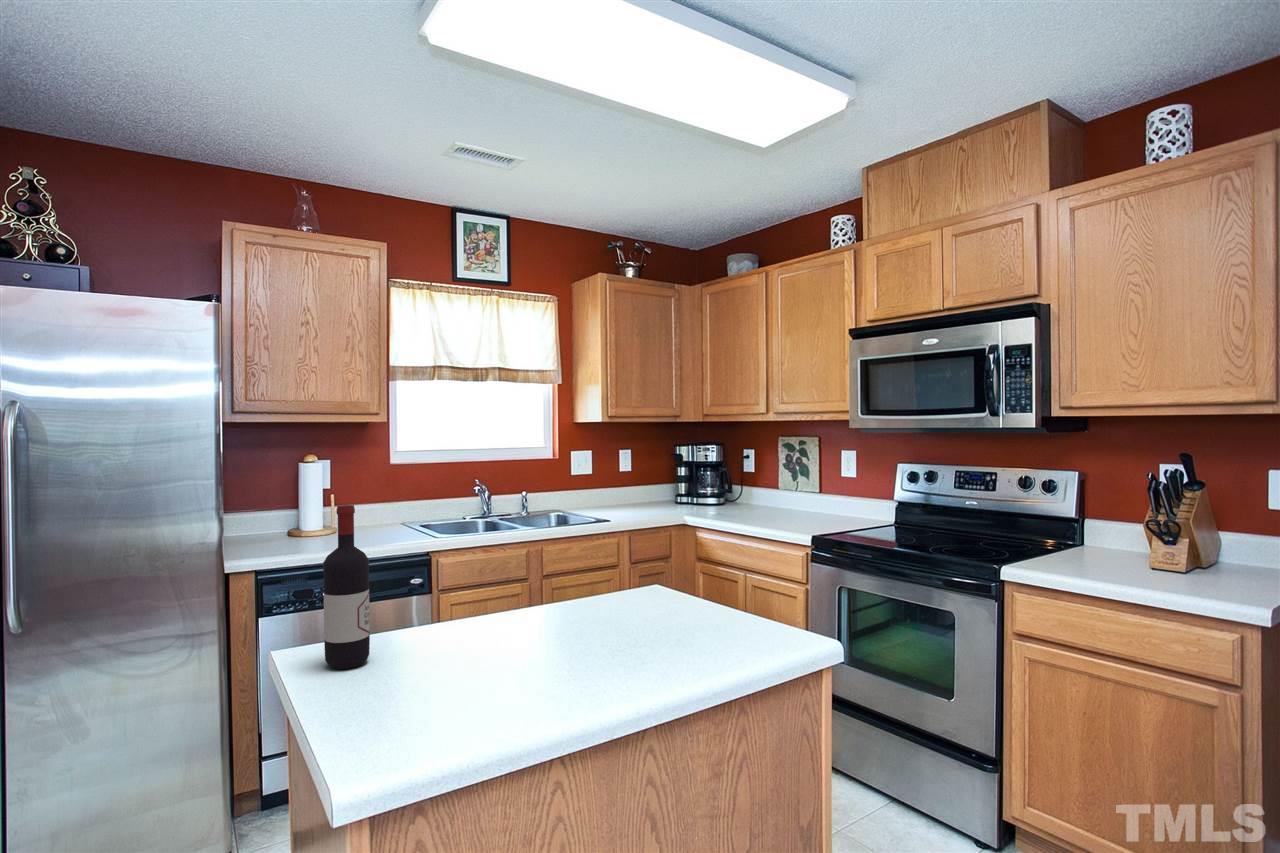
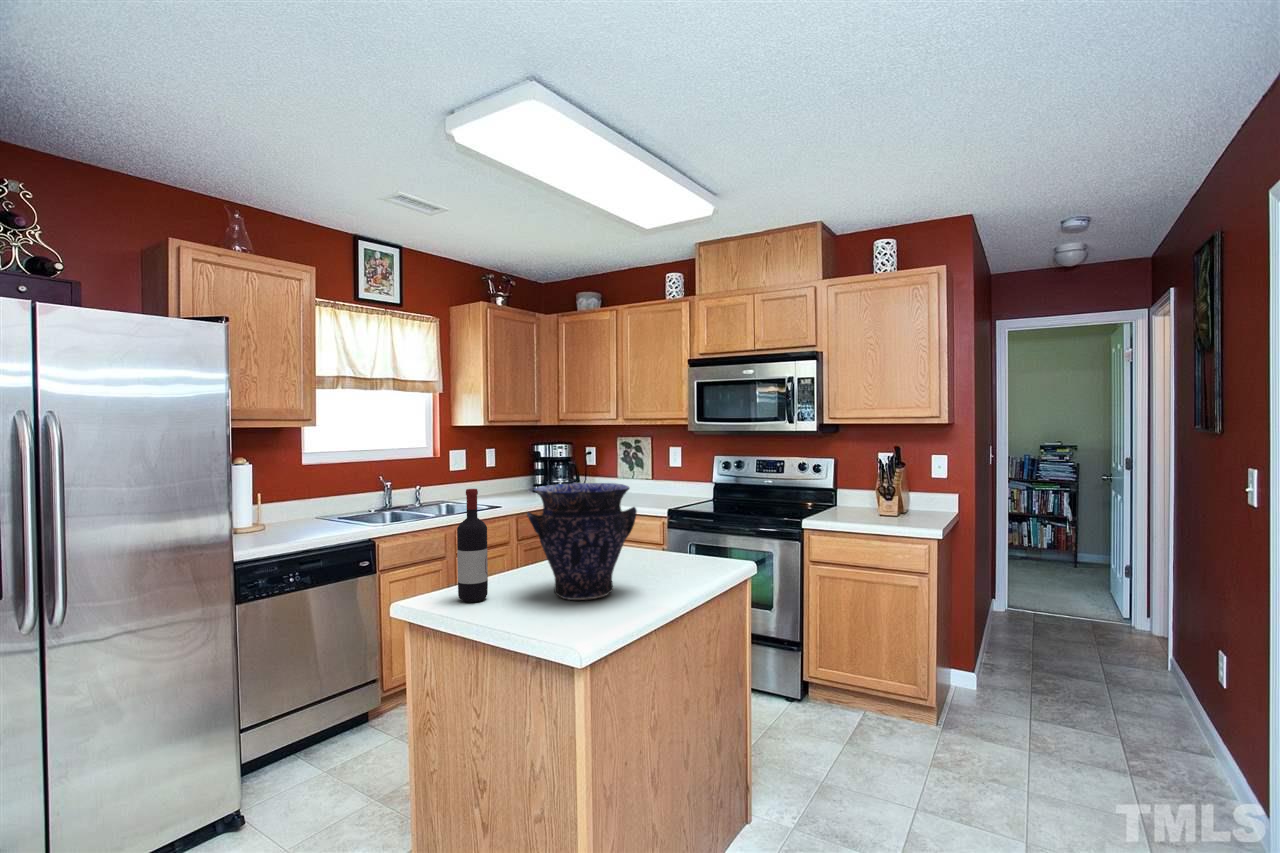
vase: none [406,502,577,688] -> present [527,483,637,600]

